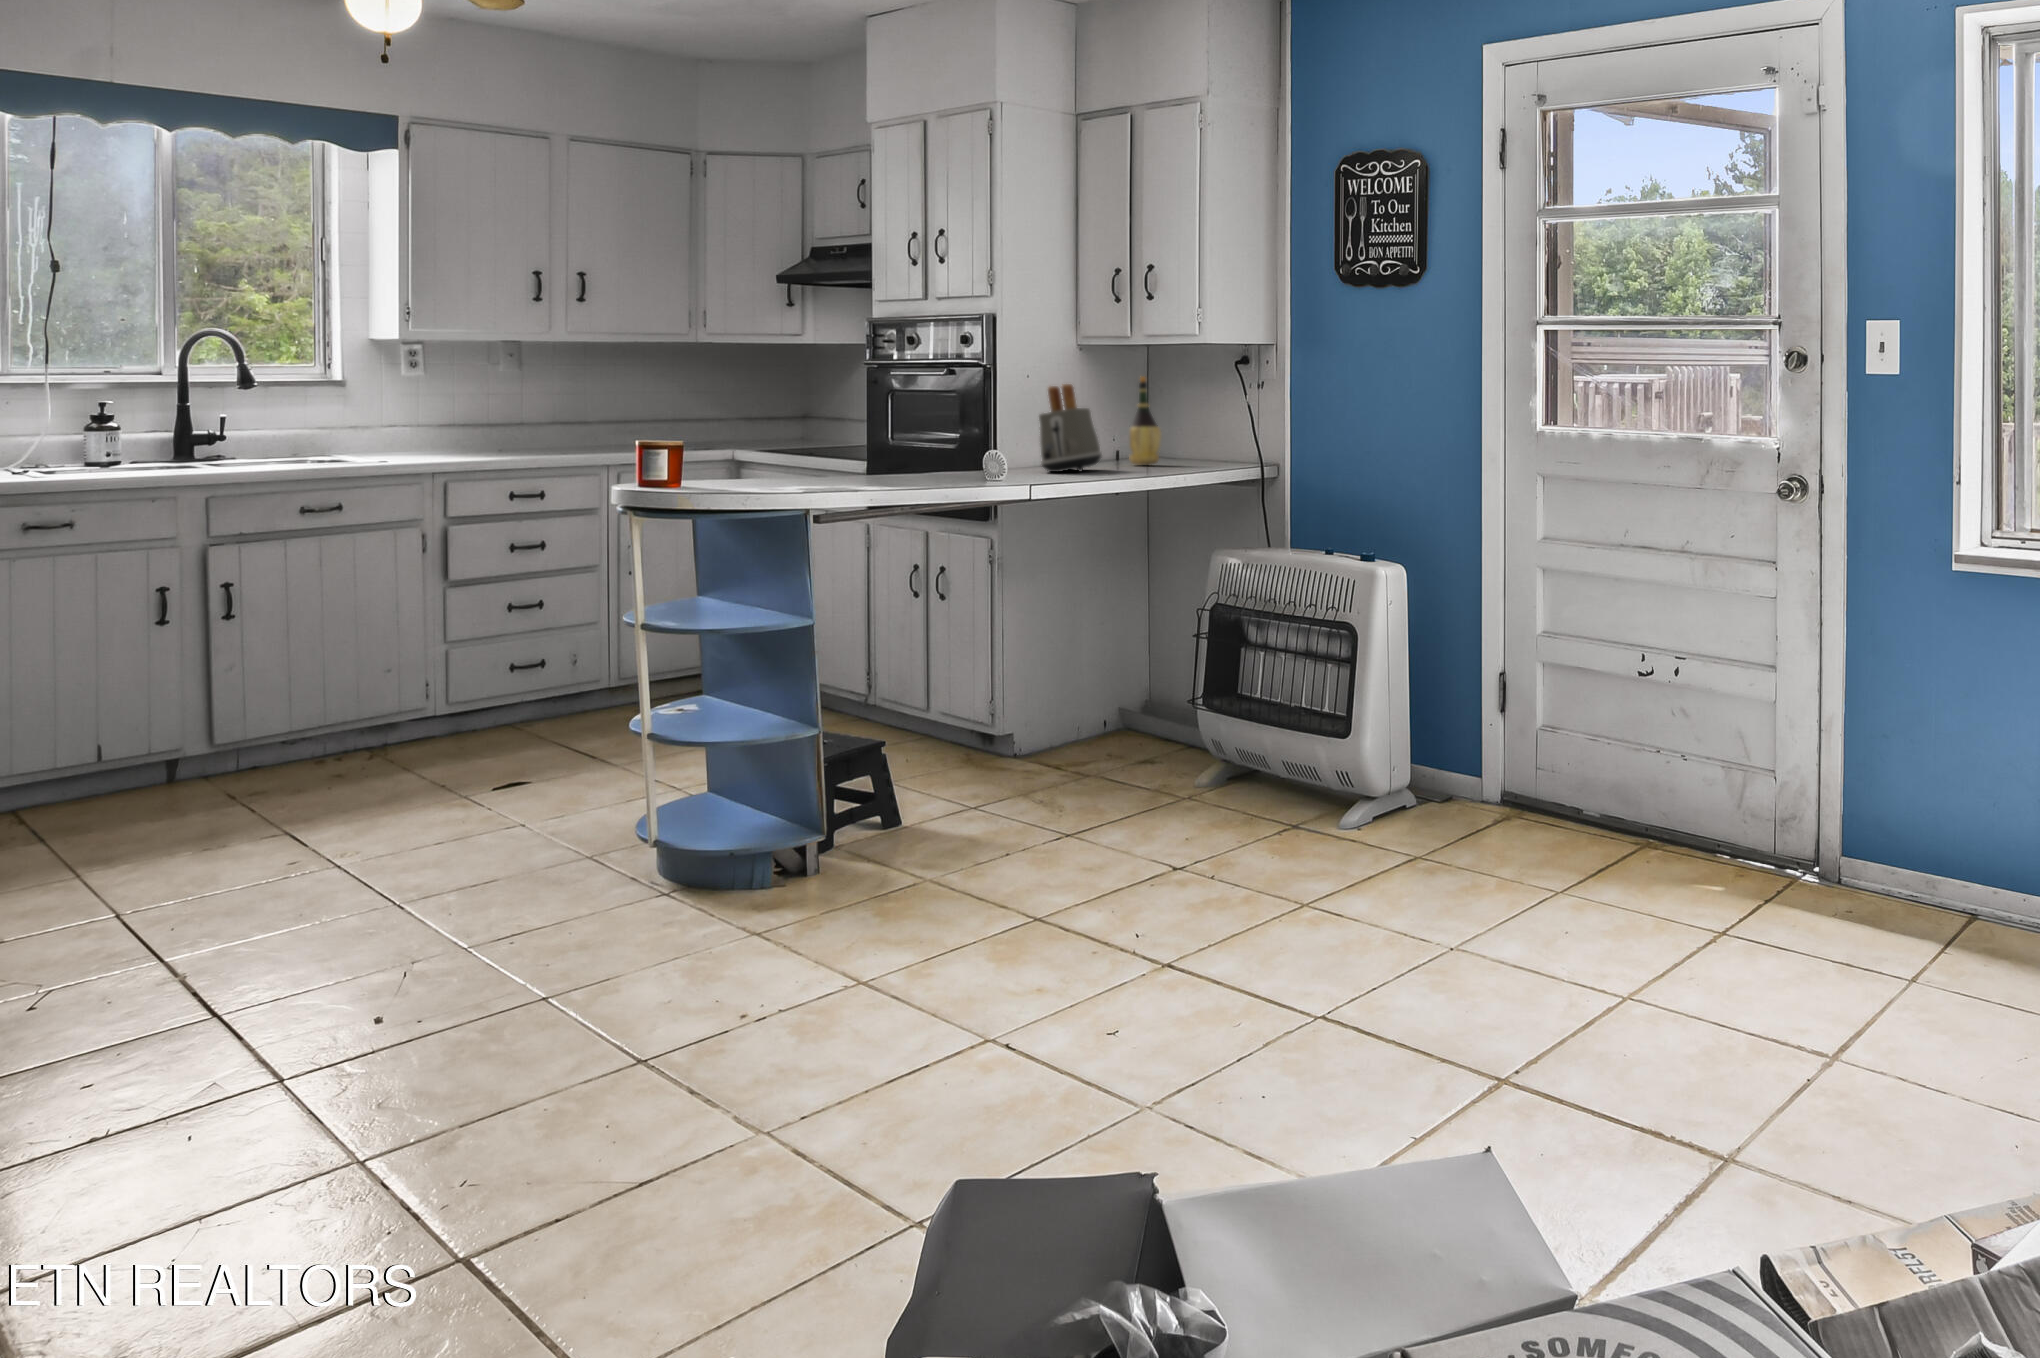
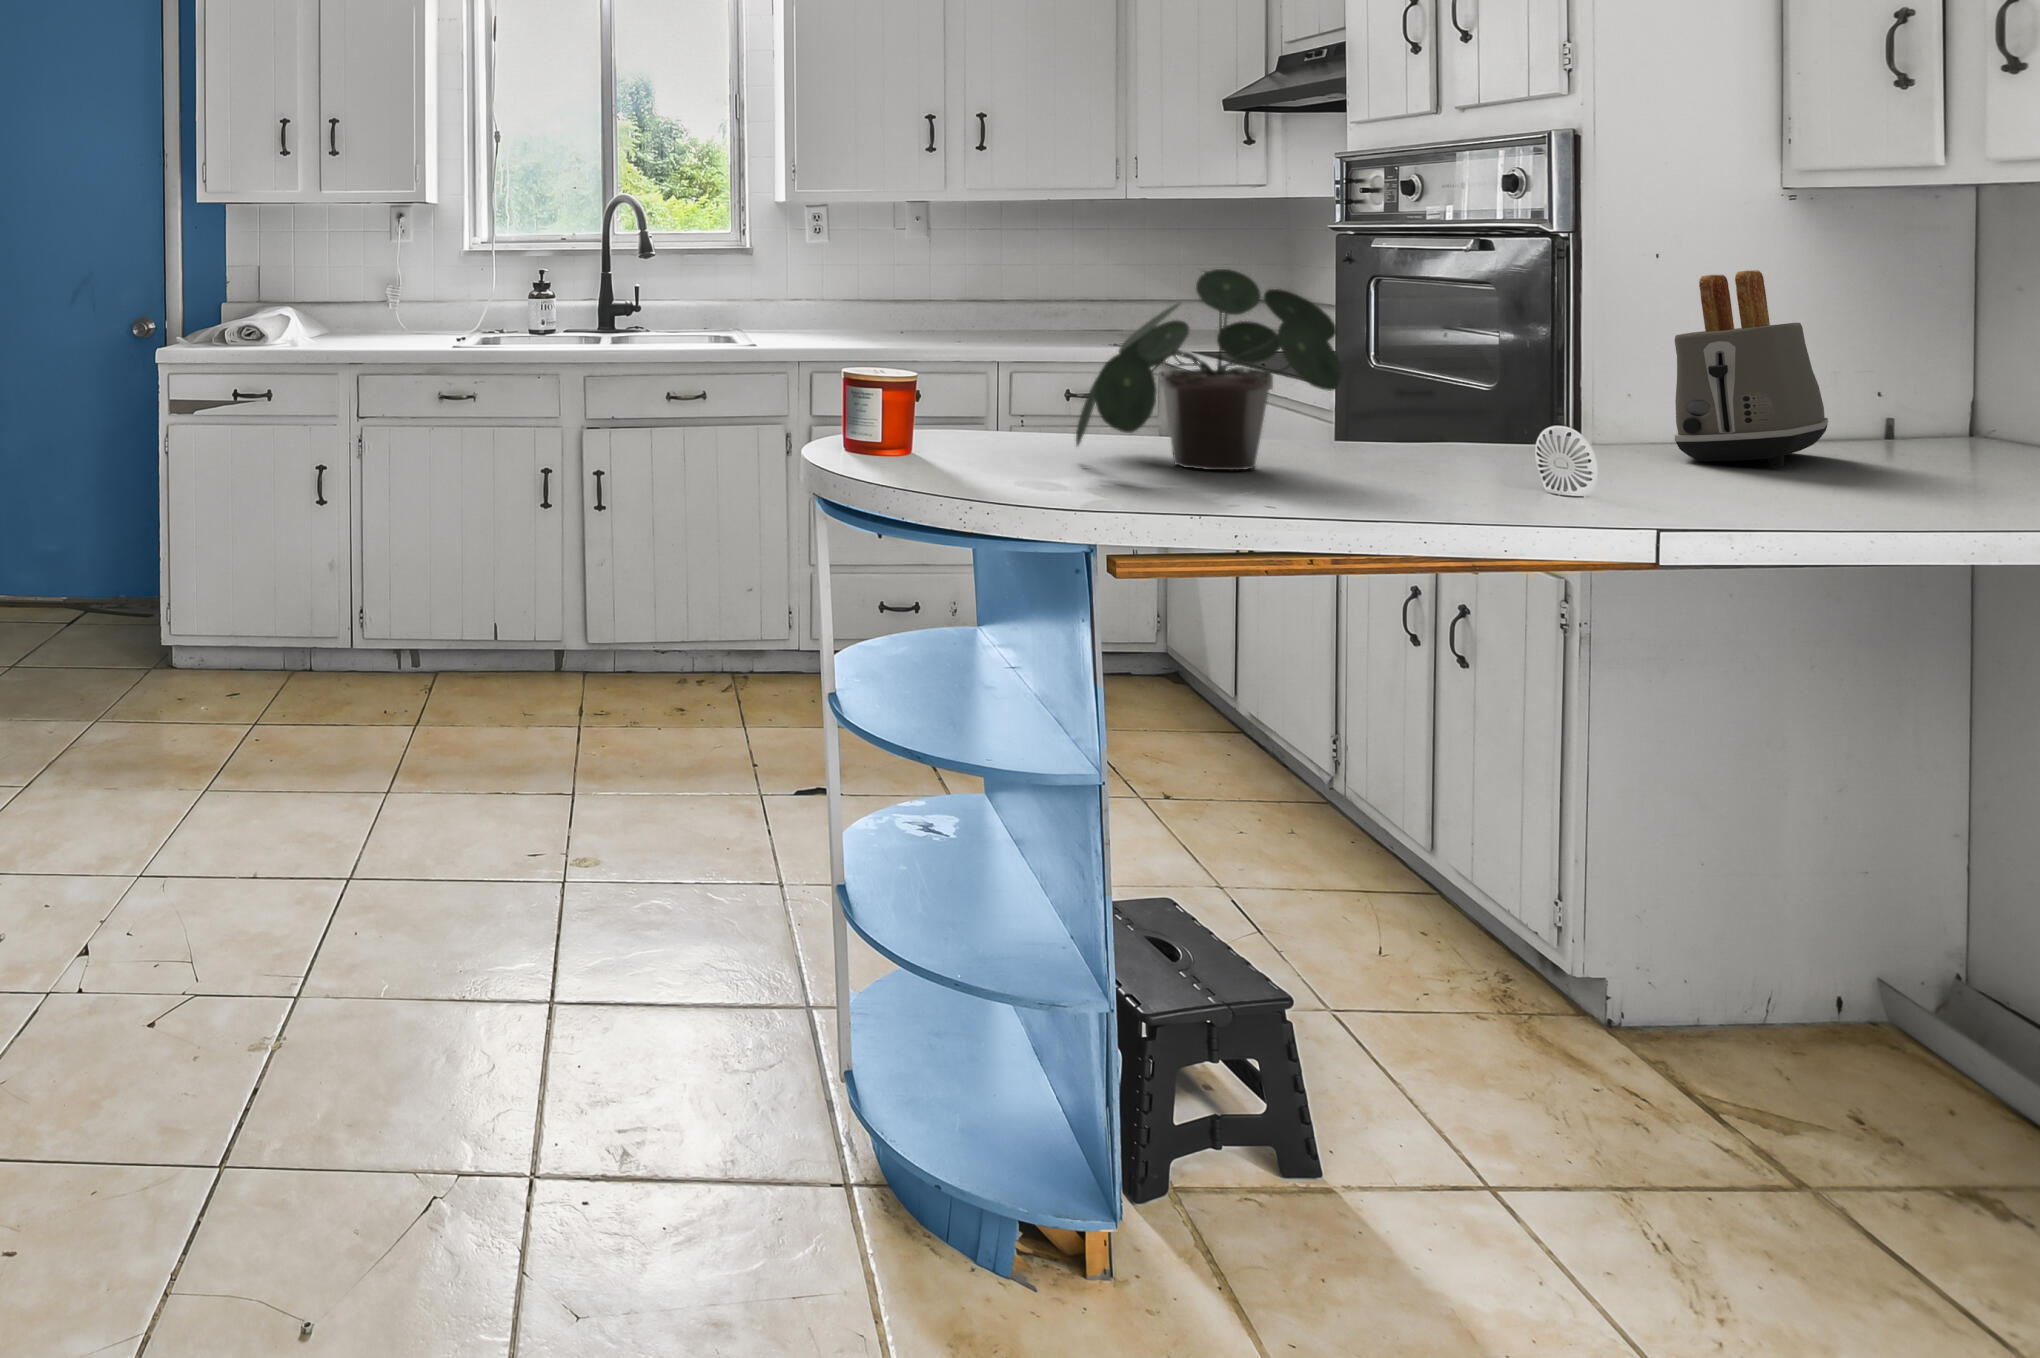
wine bottle: present [1130,377,1161,465] -> none [1880,252,1983,444]
potted plant: none [762,382,899,484] -> present [1076,269,1341,470]

